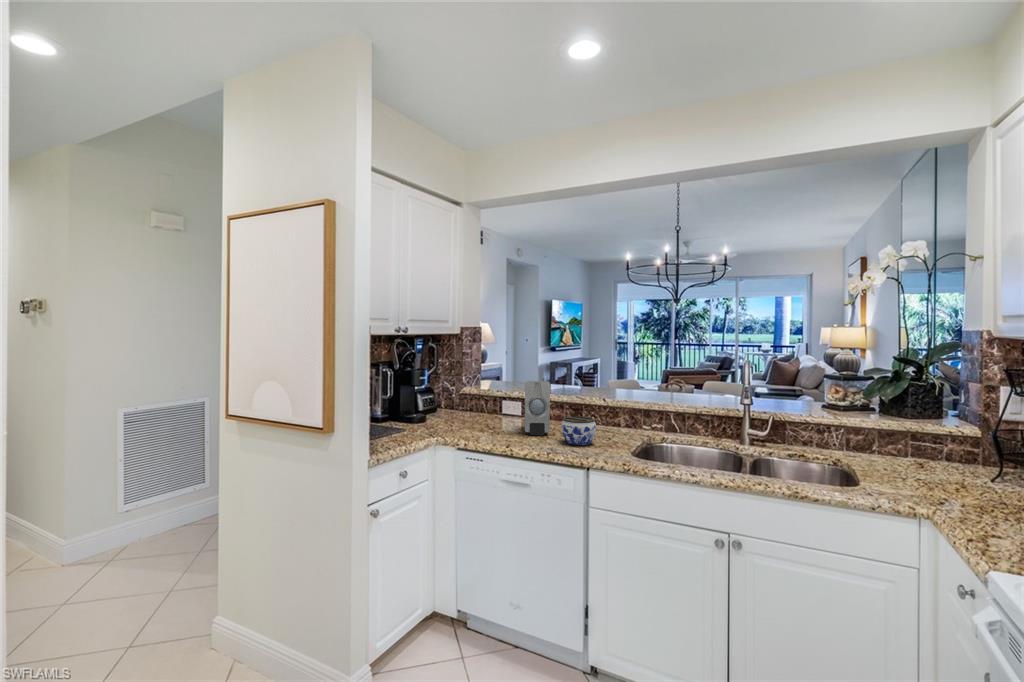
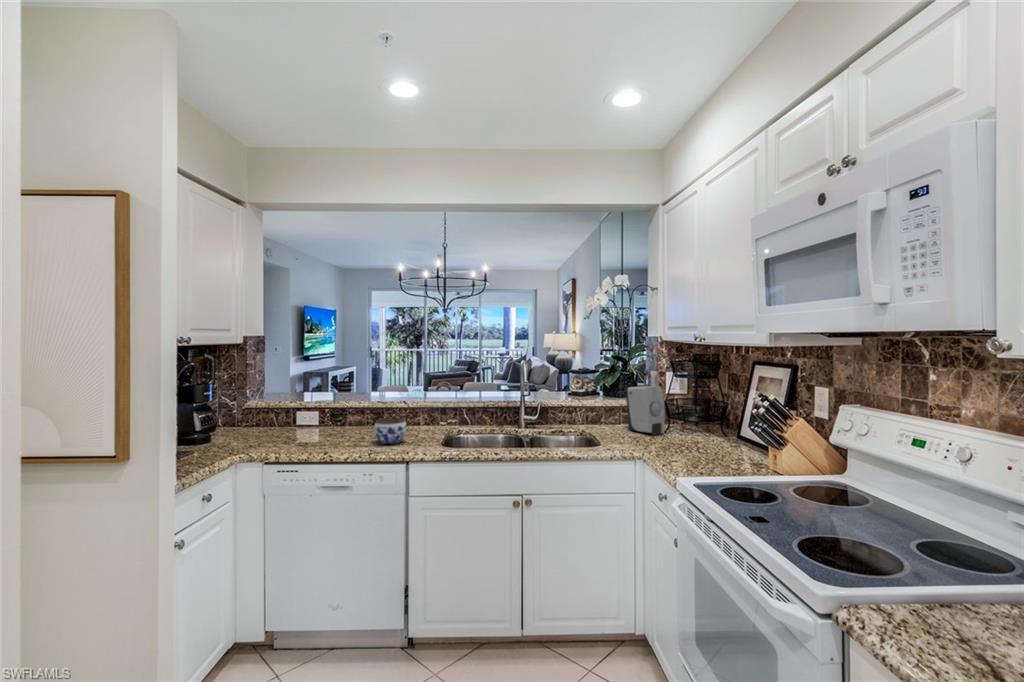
soap dispenser: present [524,381,550,435] -> present [626,386,665,435]

